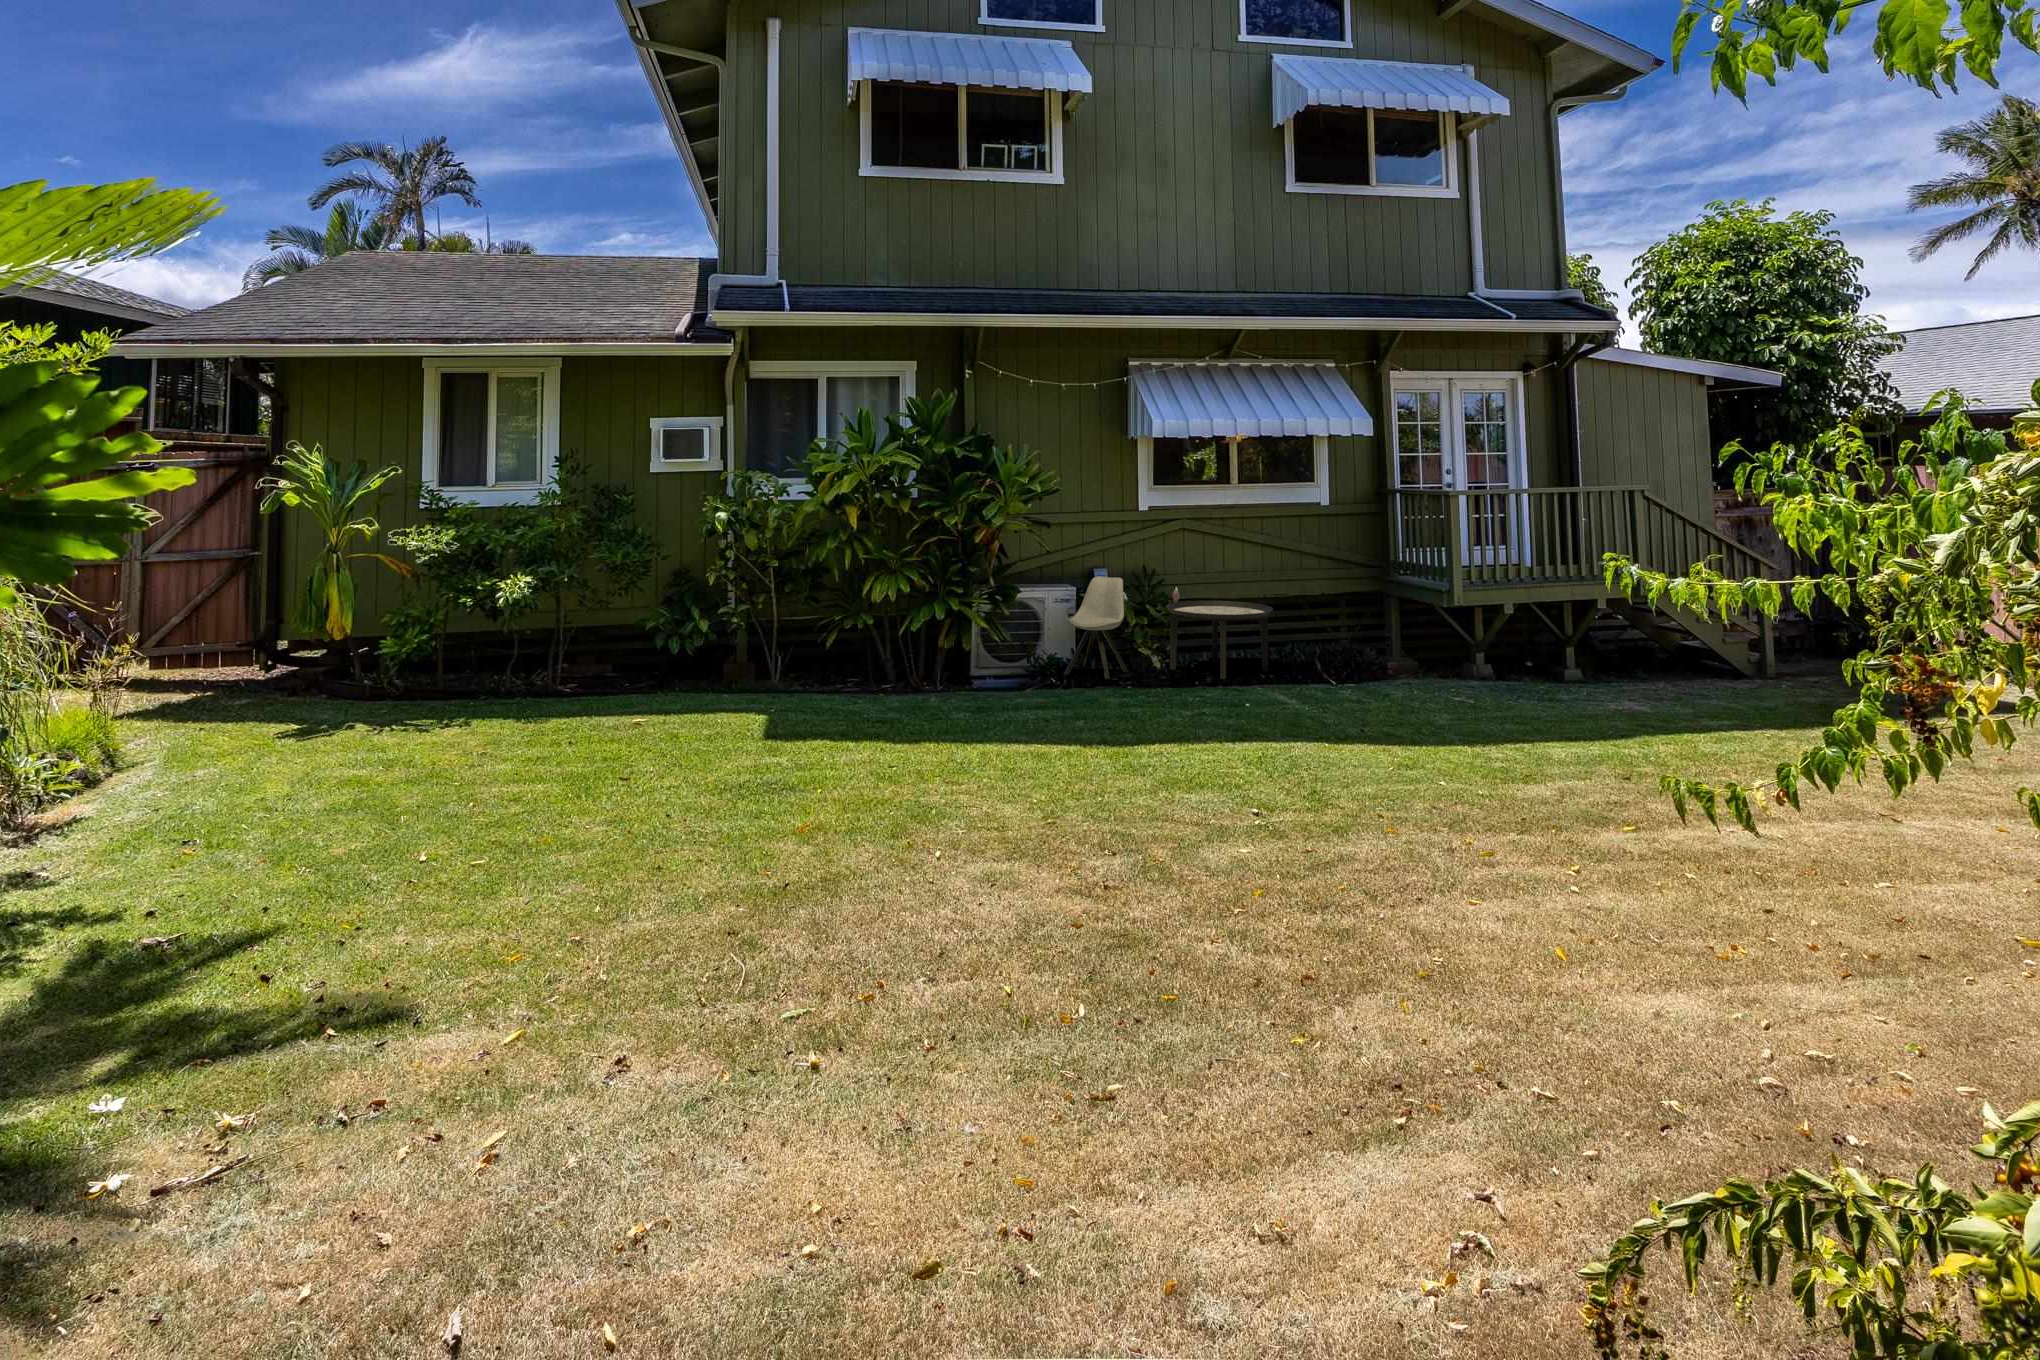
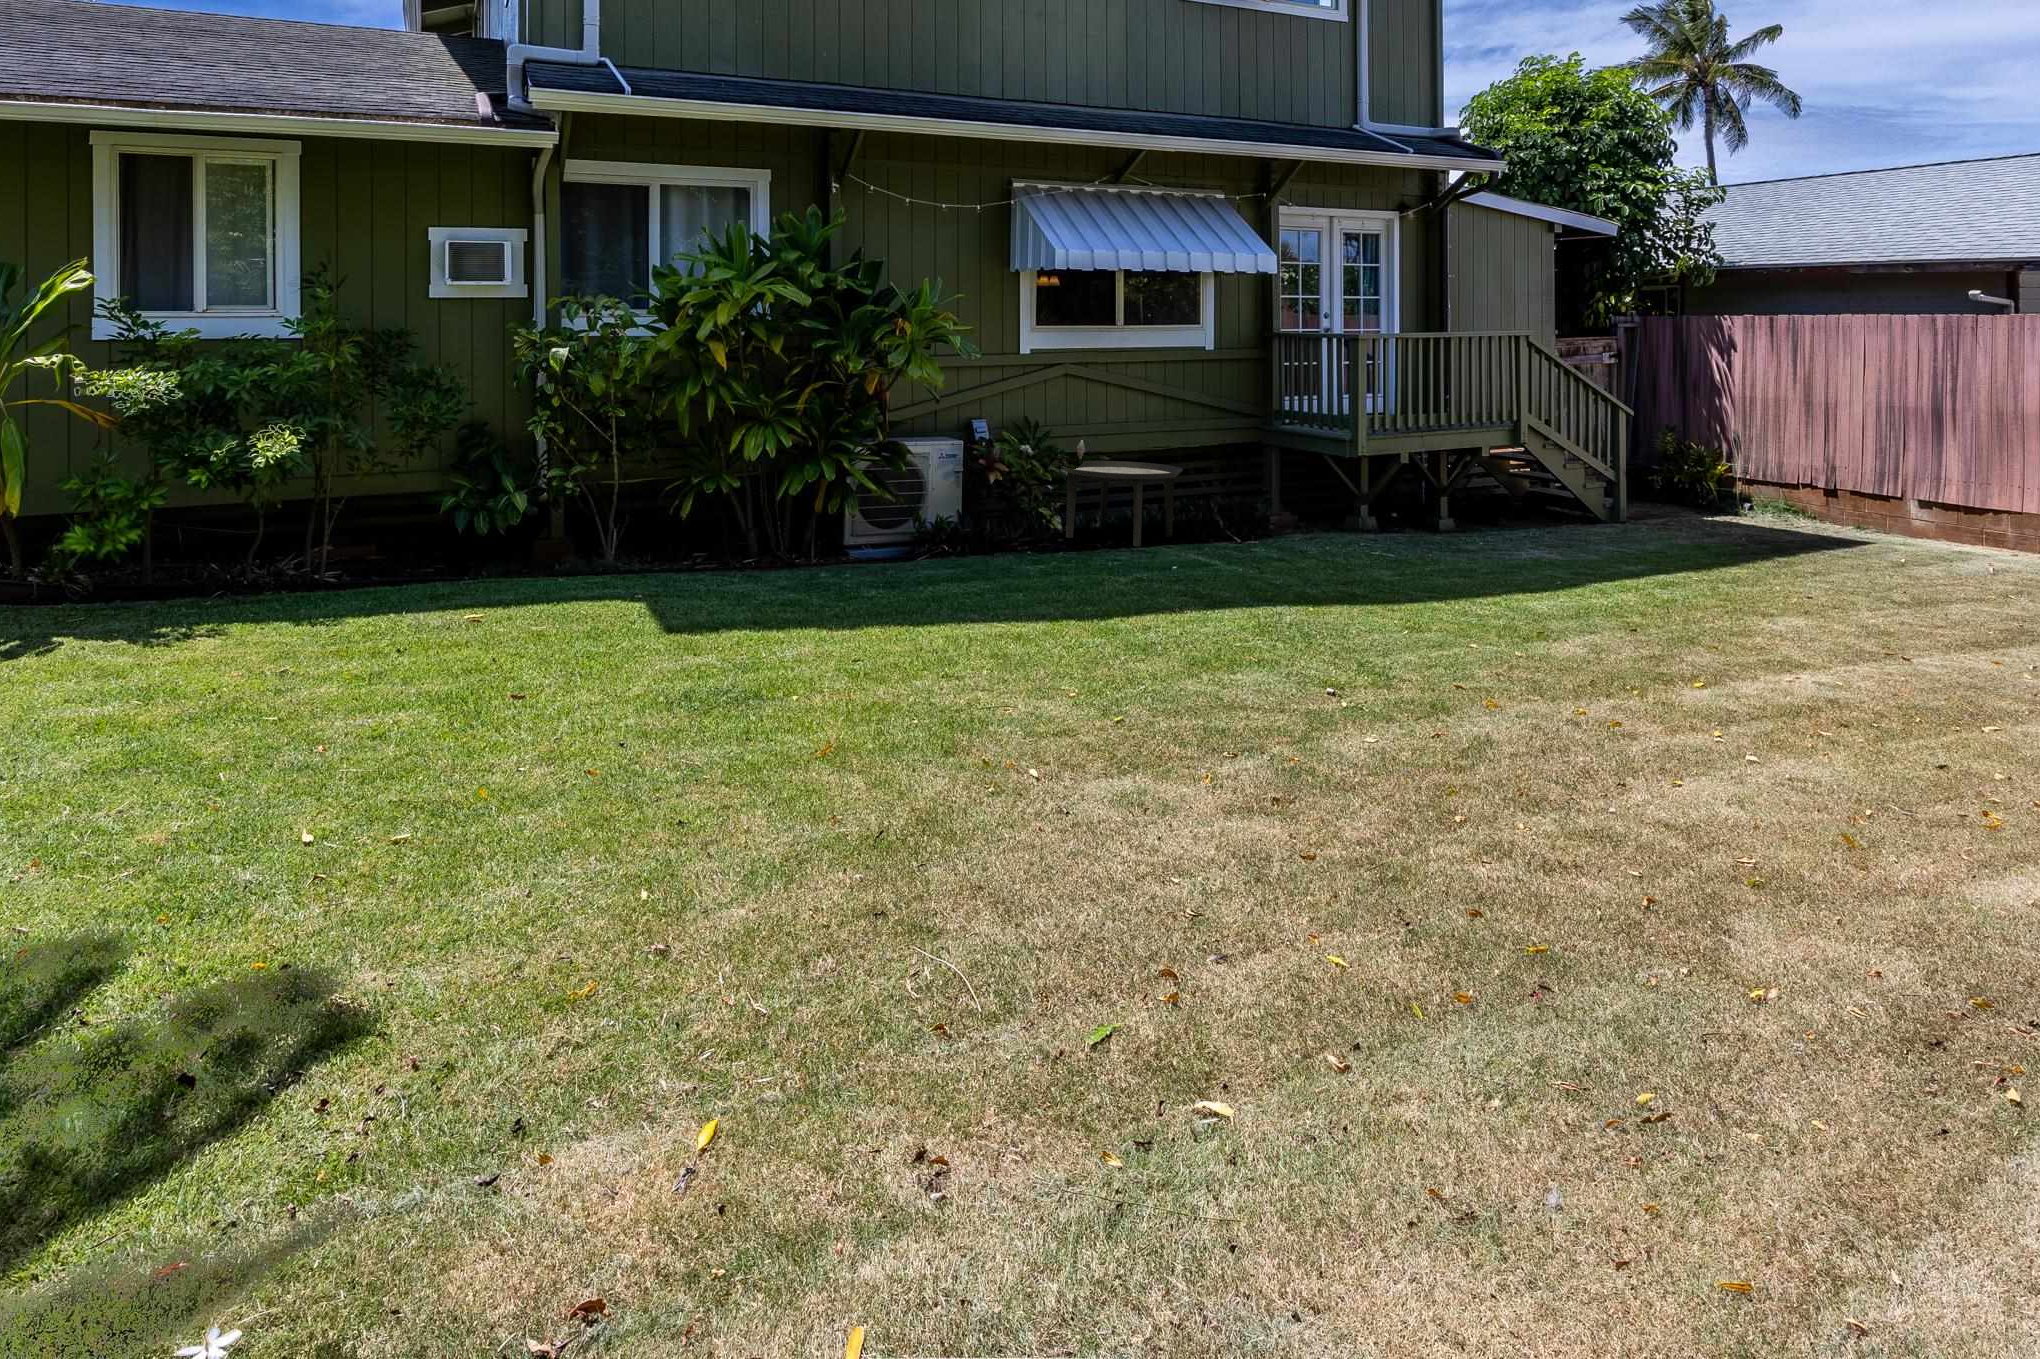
chair: present [1064,576,1128,679] -> none [957,433,1025,550]

